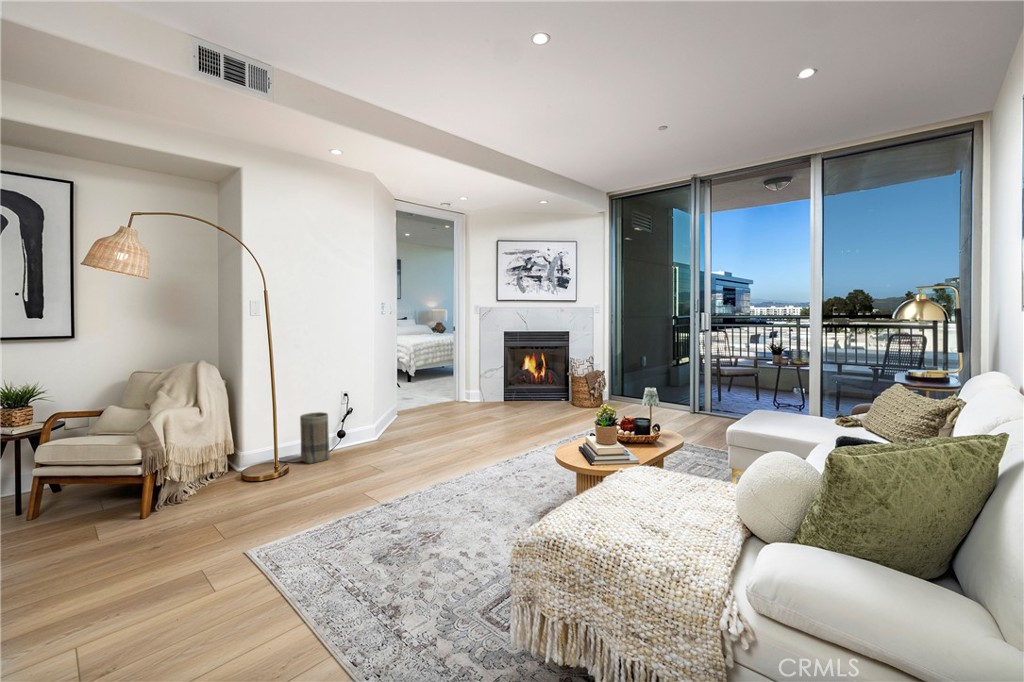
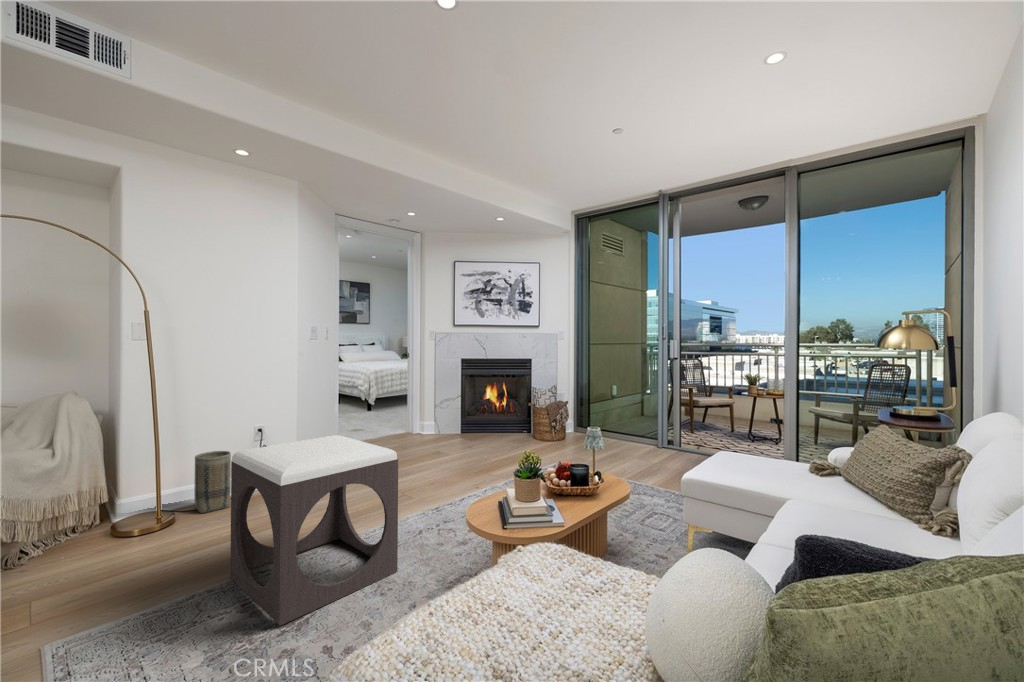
footstool: none [358,396,492,538] -> present [230,435,398,626]

